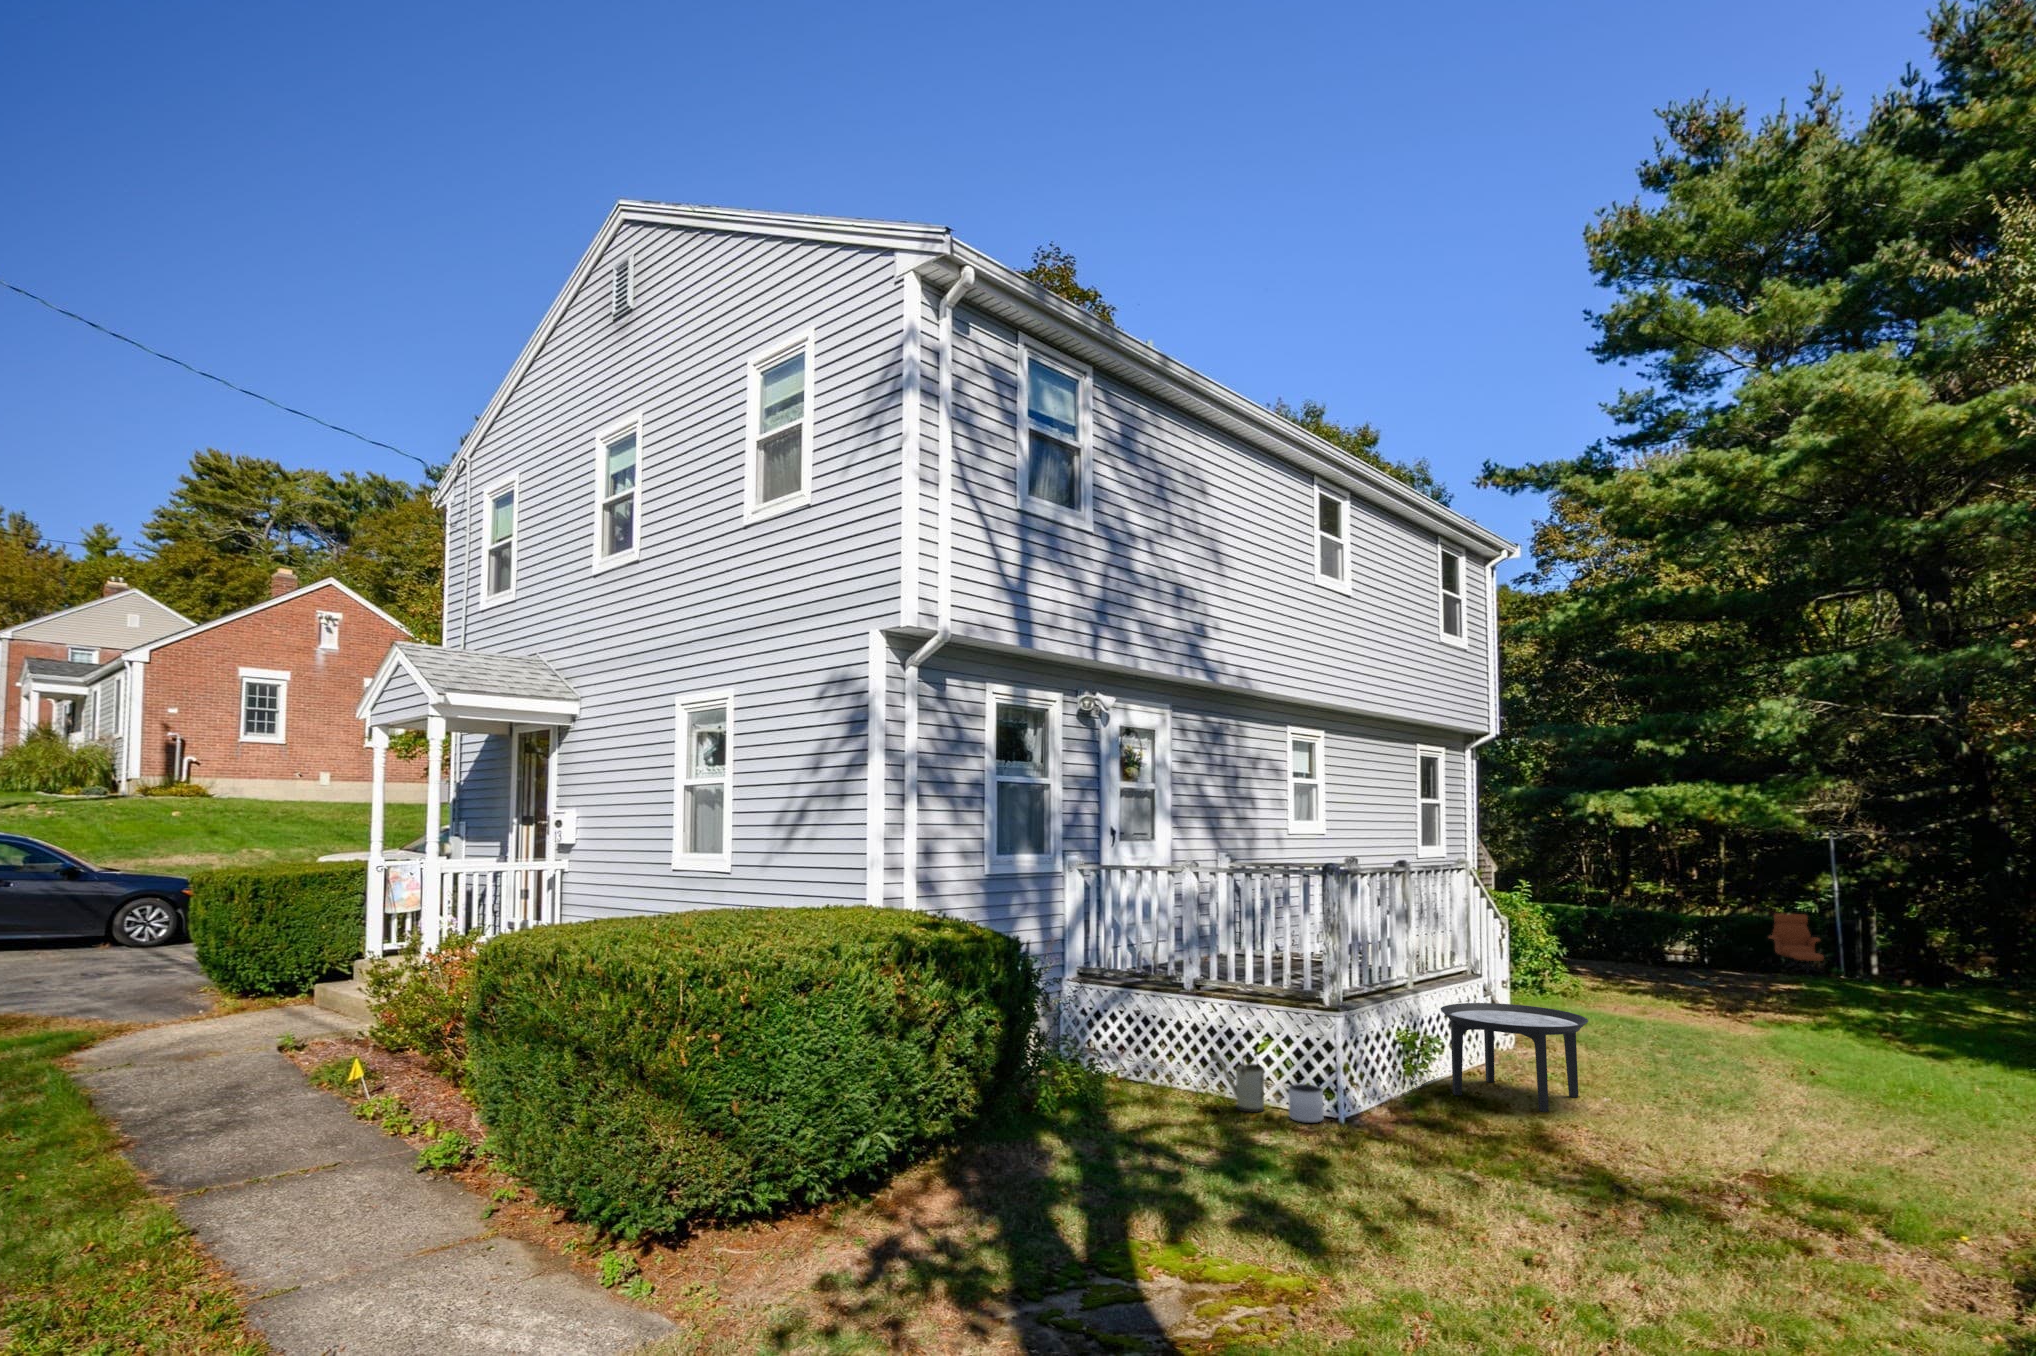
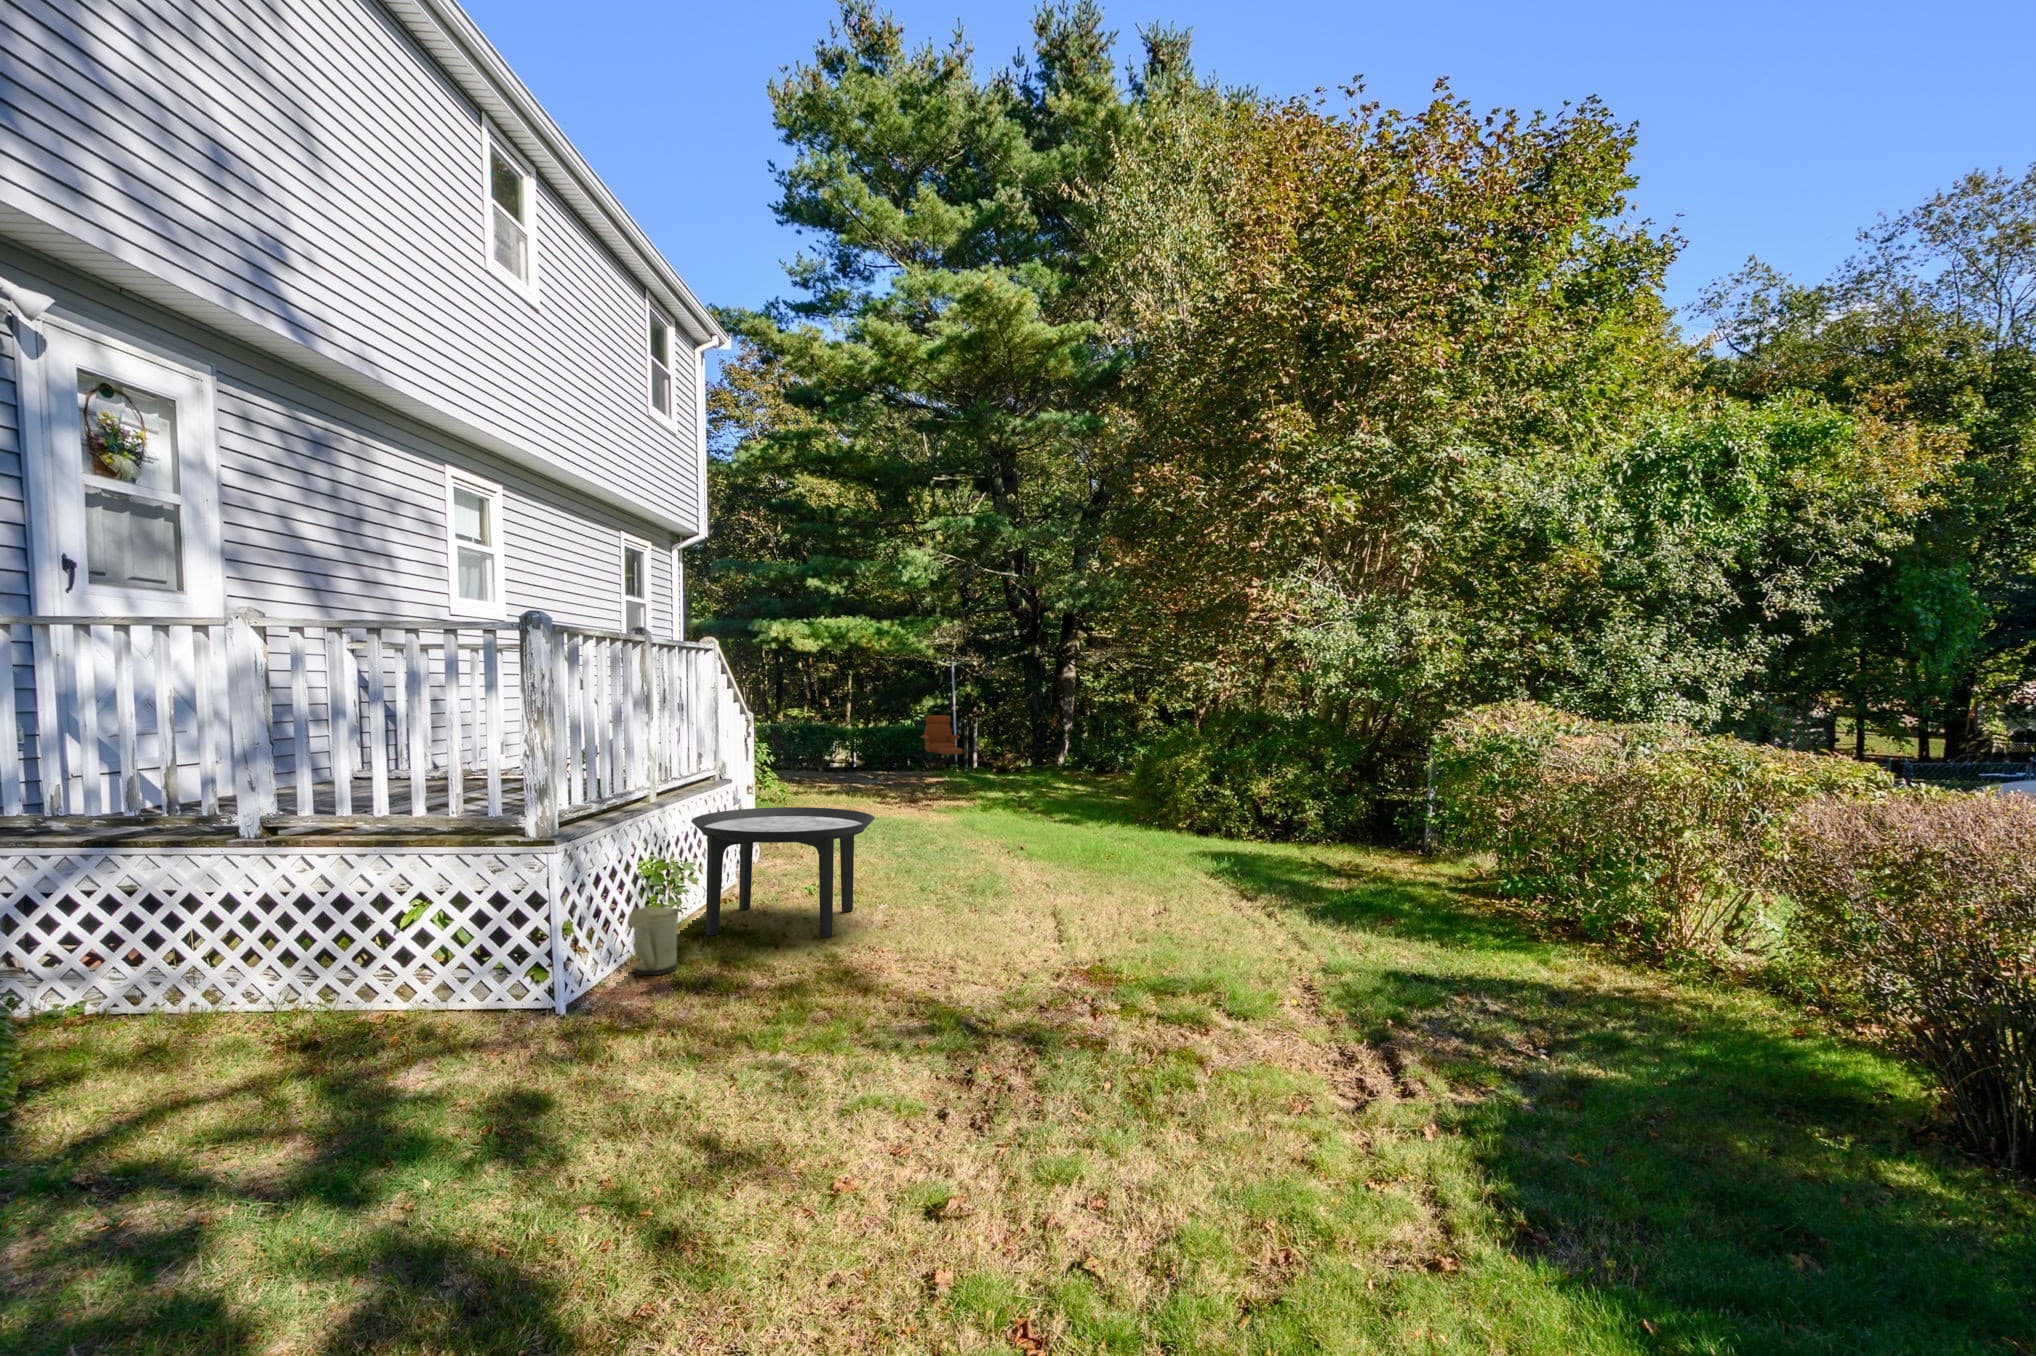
watering can: present [1211,1052,1265,1112] -> present [628,904,678,975]
planter: present [1289,1084,1324,1123] -> none [460,966,525,1034]

